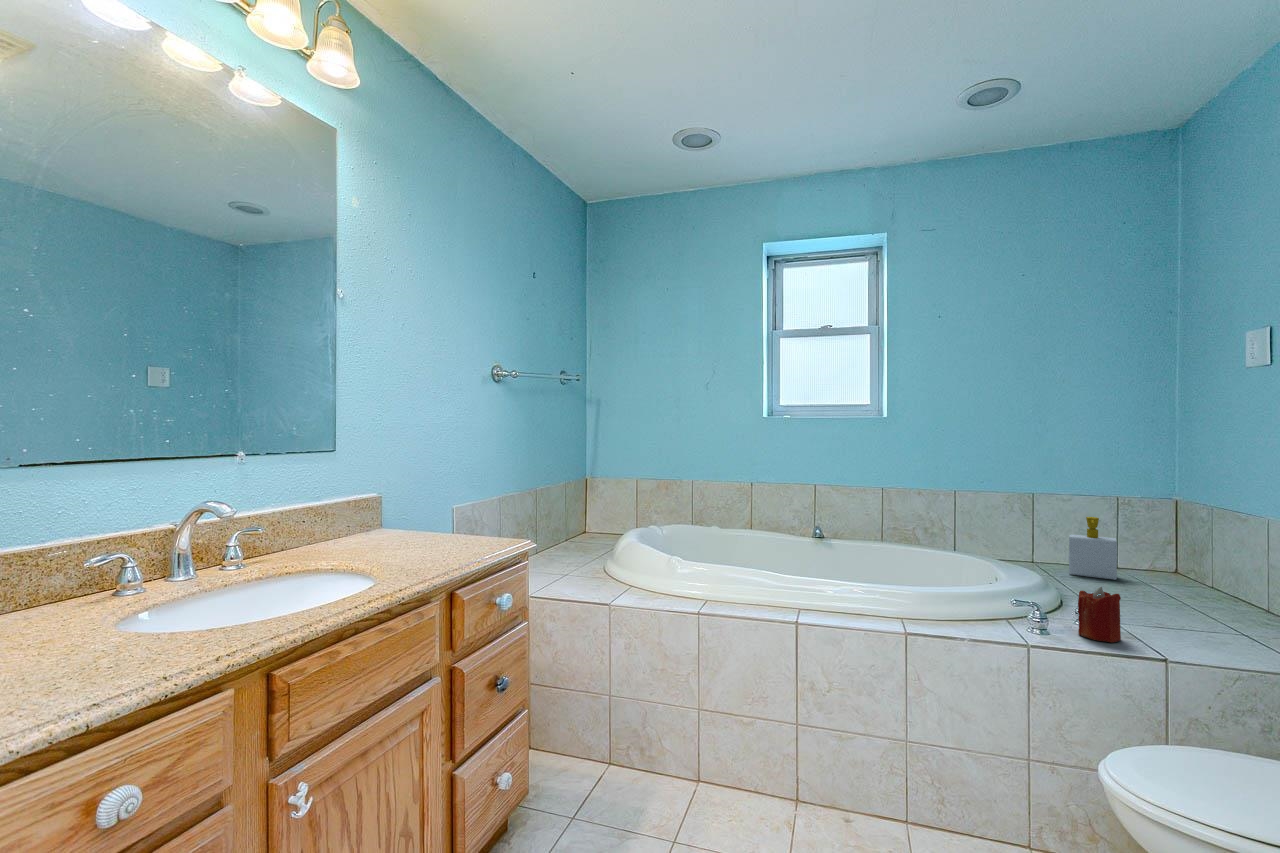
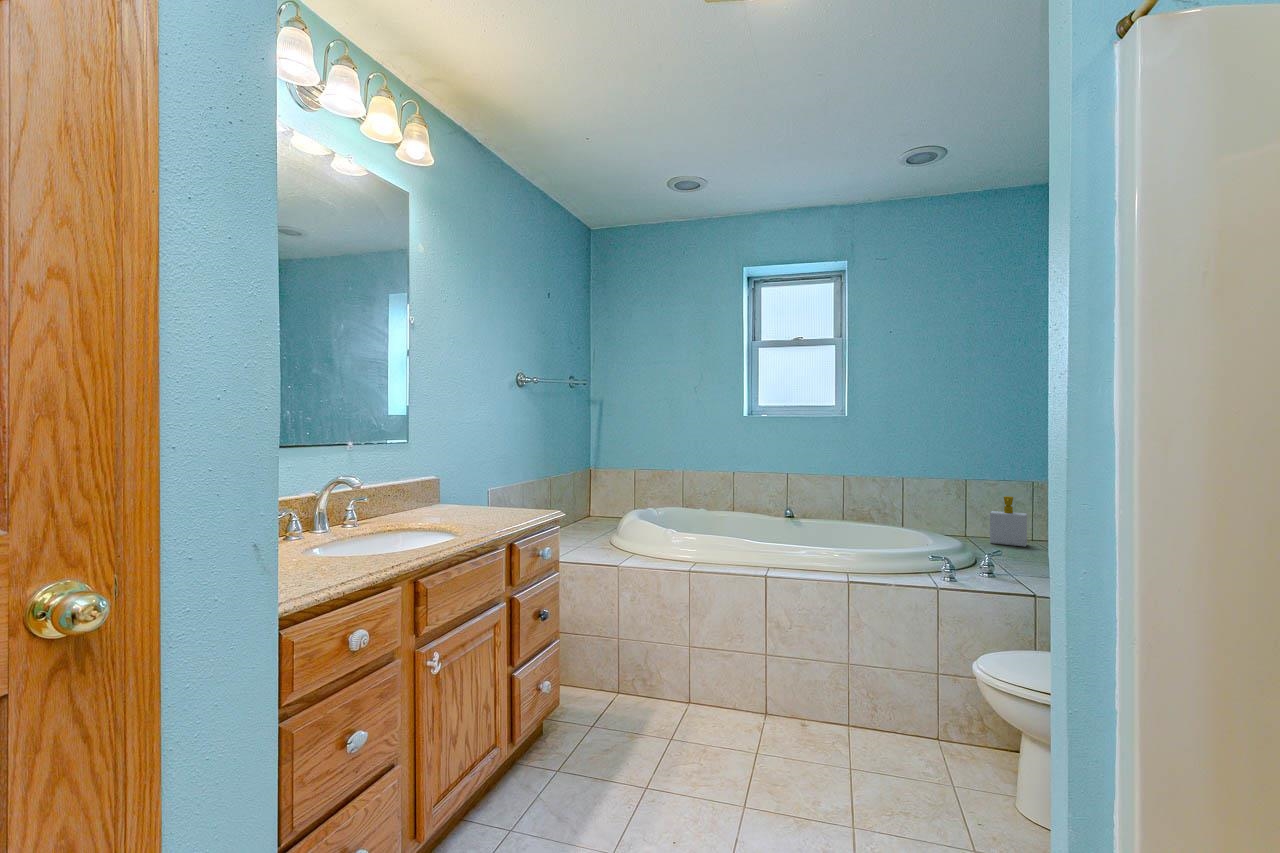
candle: present [1078,587,1121,642] -> none [979,545,1009,586]

